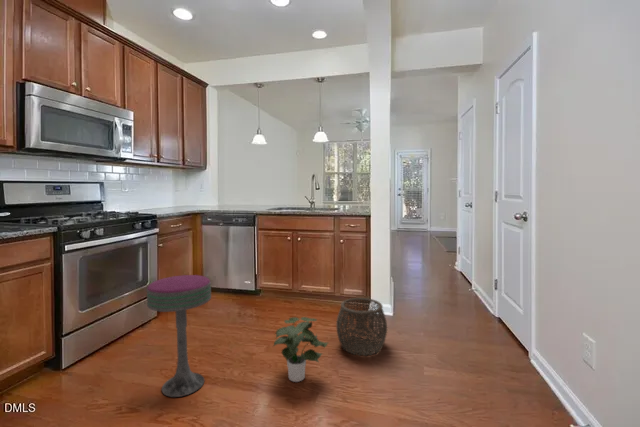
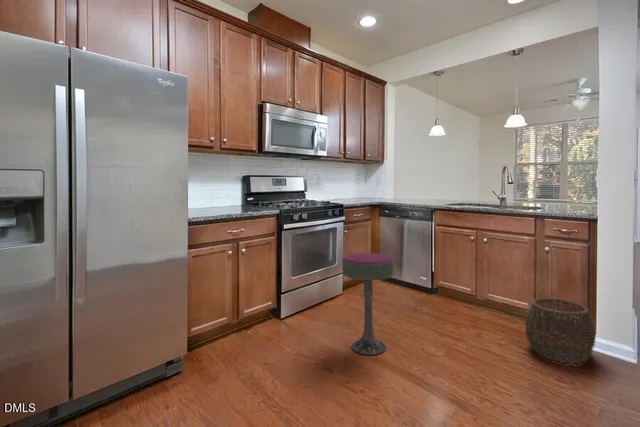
potted plant: present [274,317,328,382] -> none [451,304,515,368]

